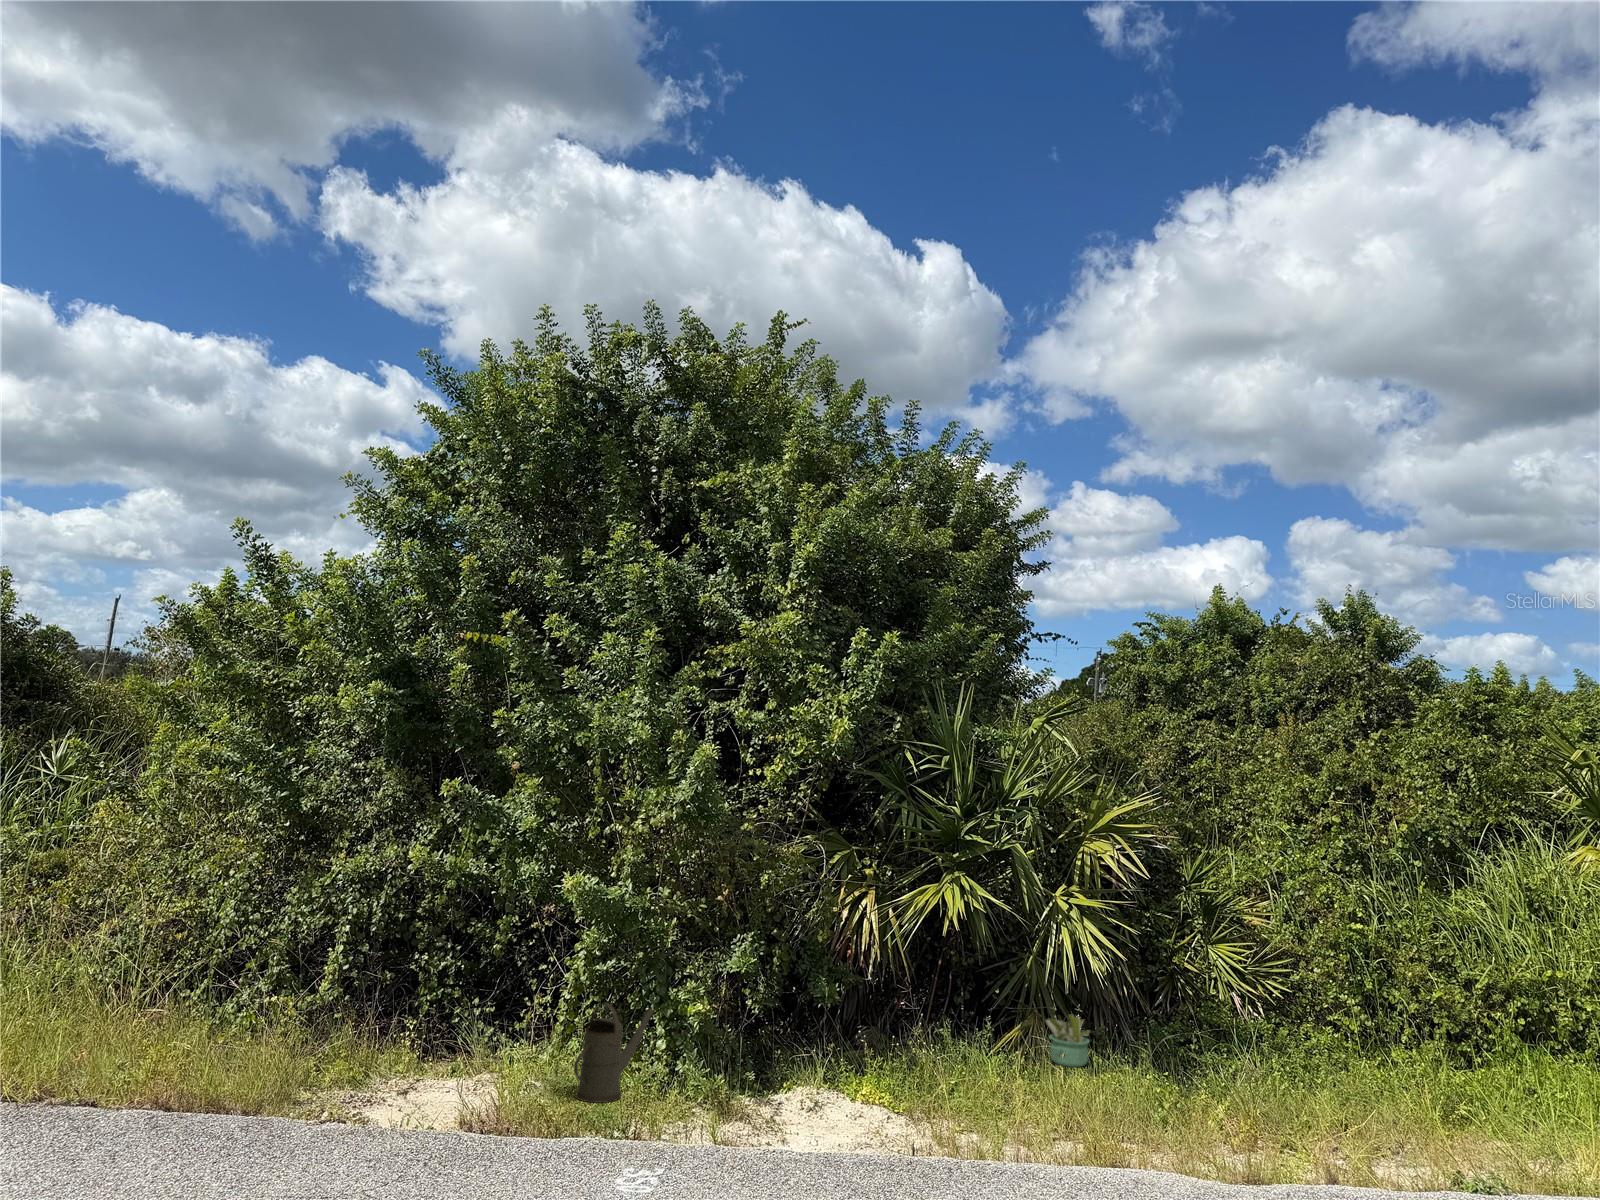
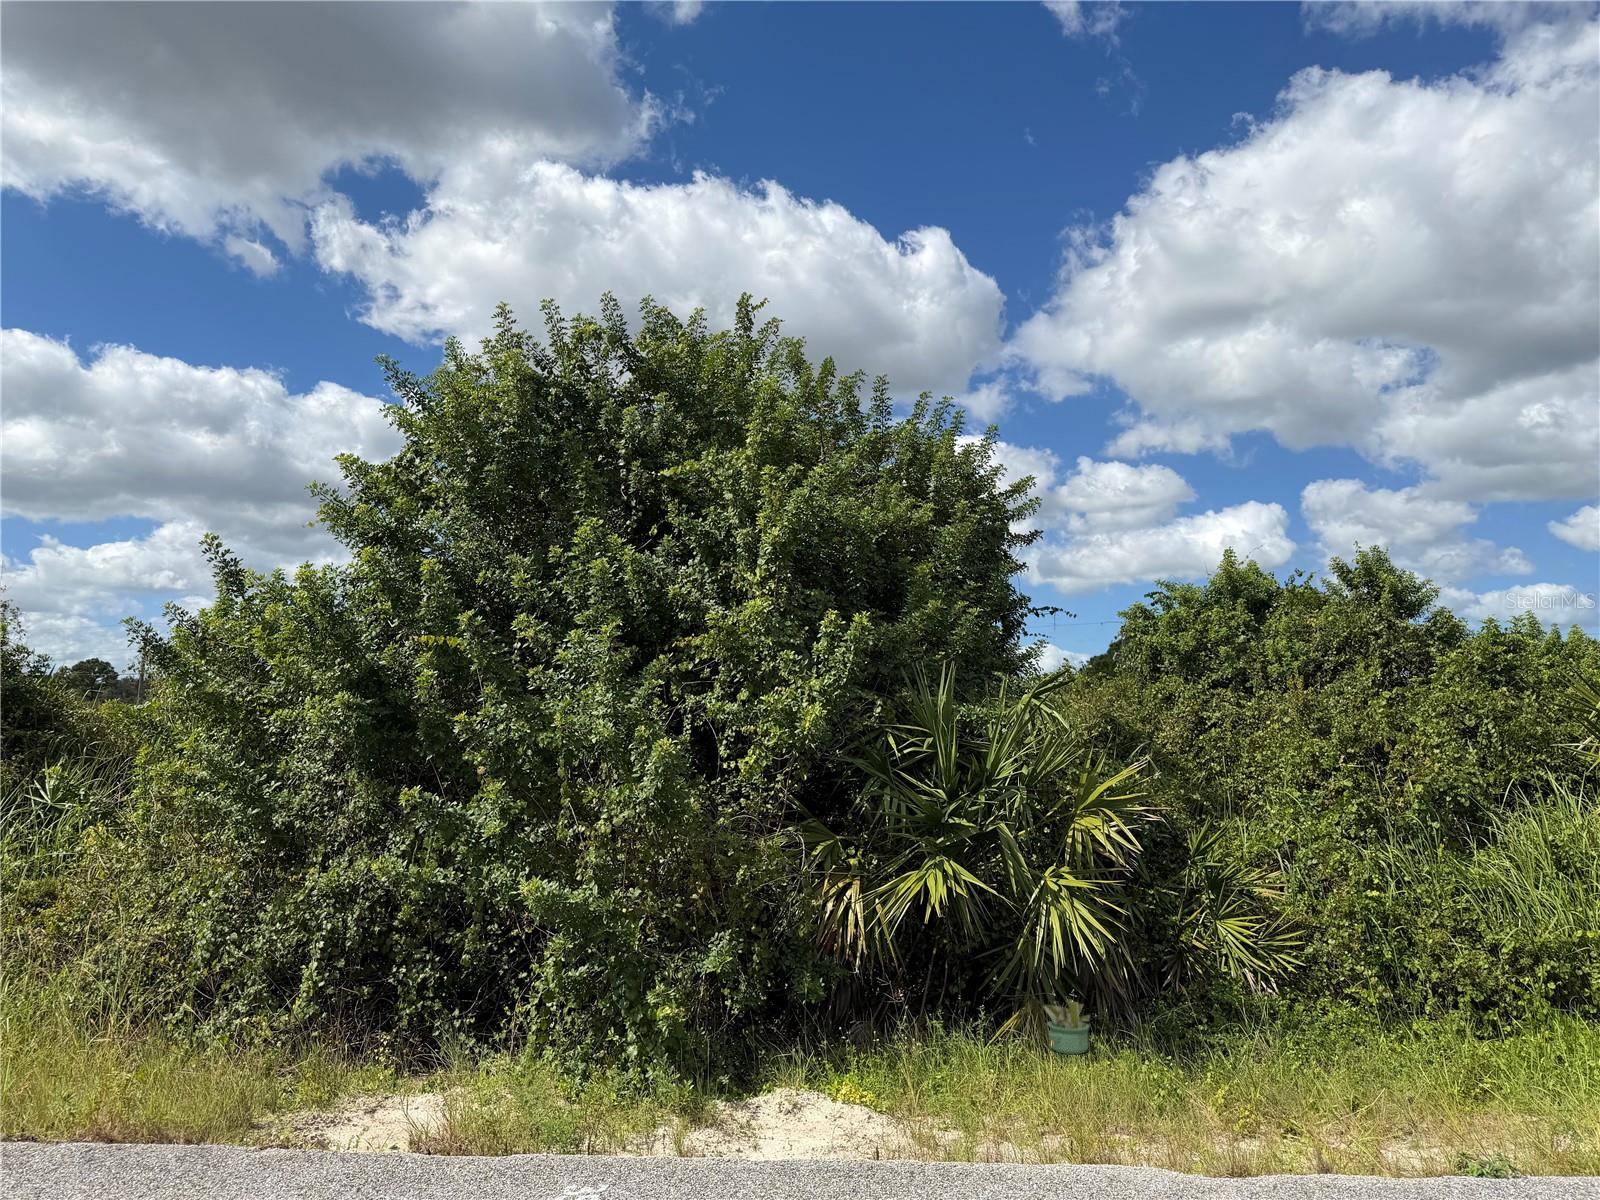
watering can: present [574,1003,653,1103] -> none [538,1011,626,1114]

